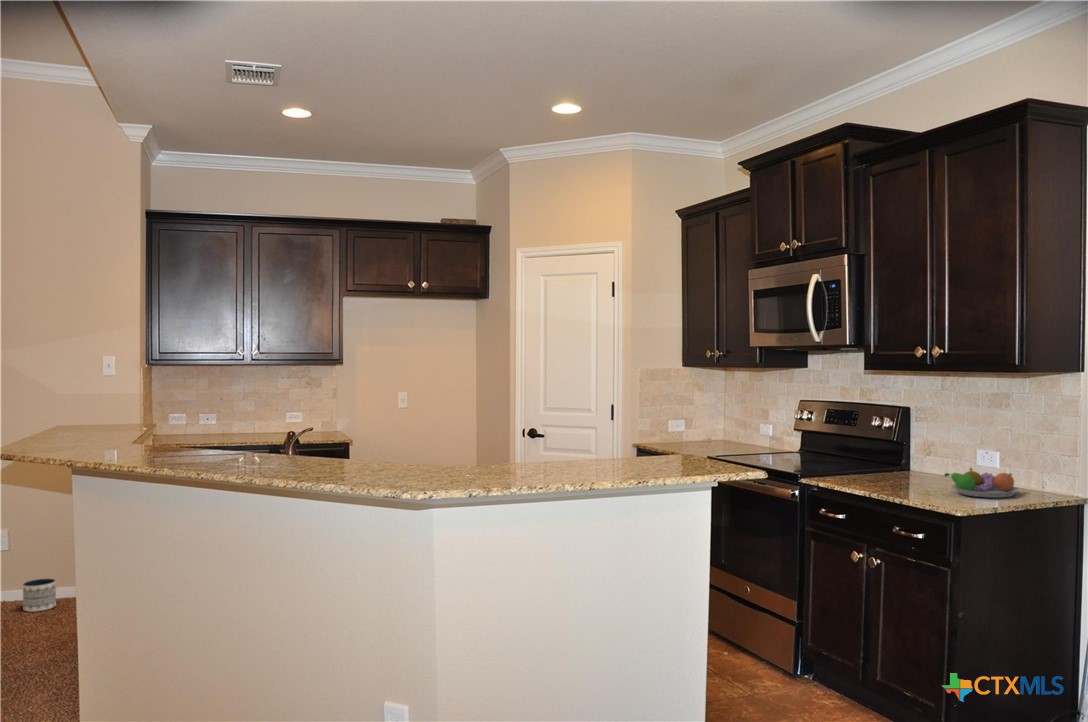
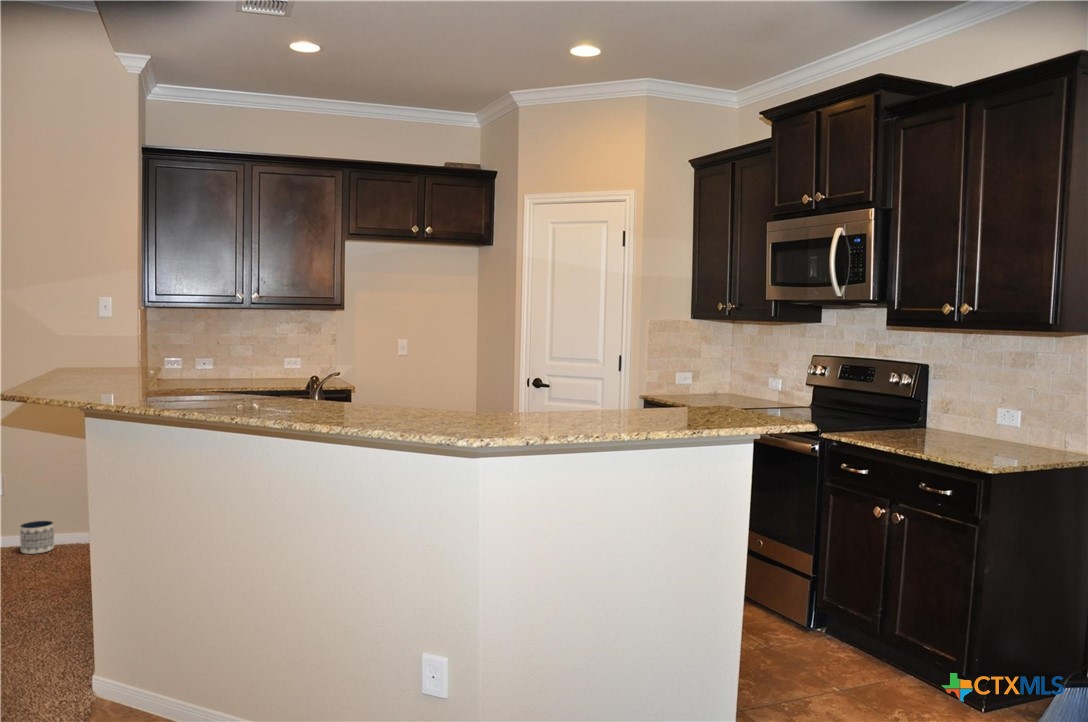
fruit bowl: present [945,468,1019,498] -> none [970,424,1046,455]

